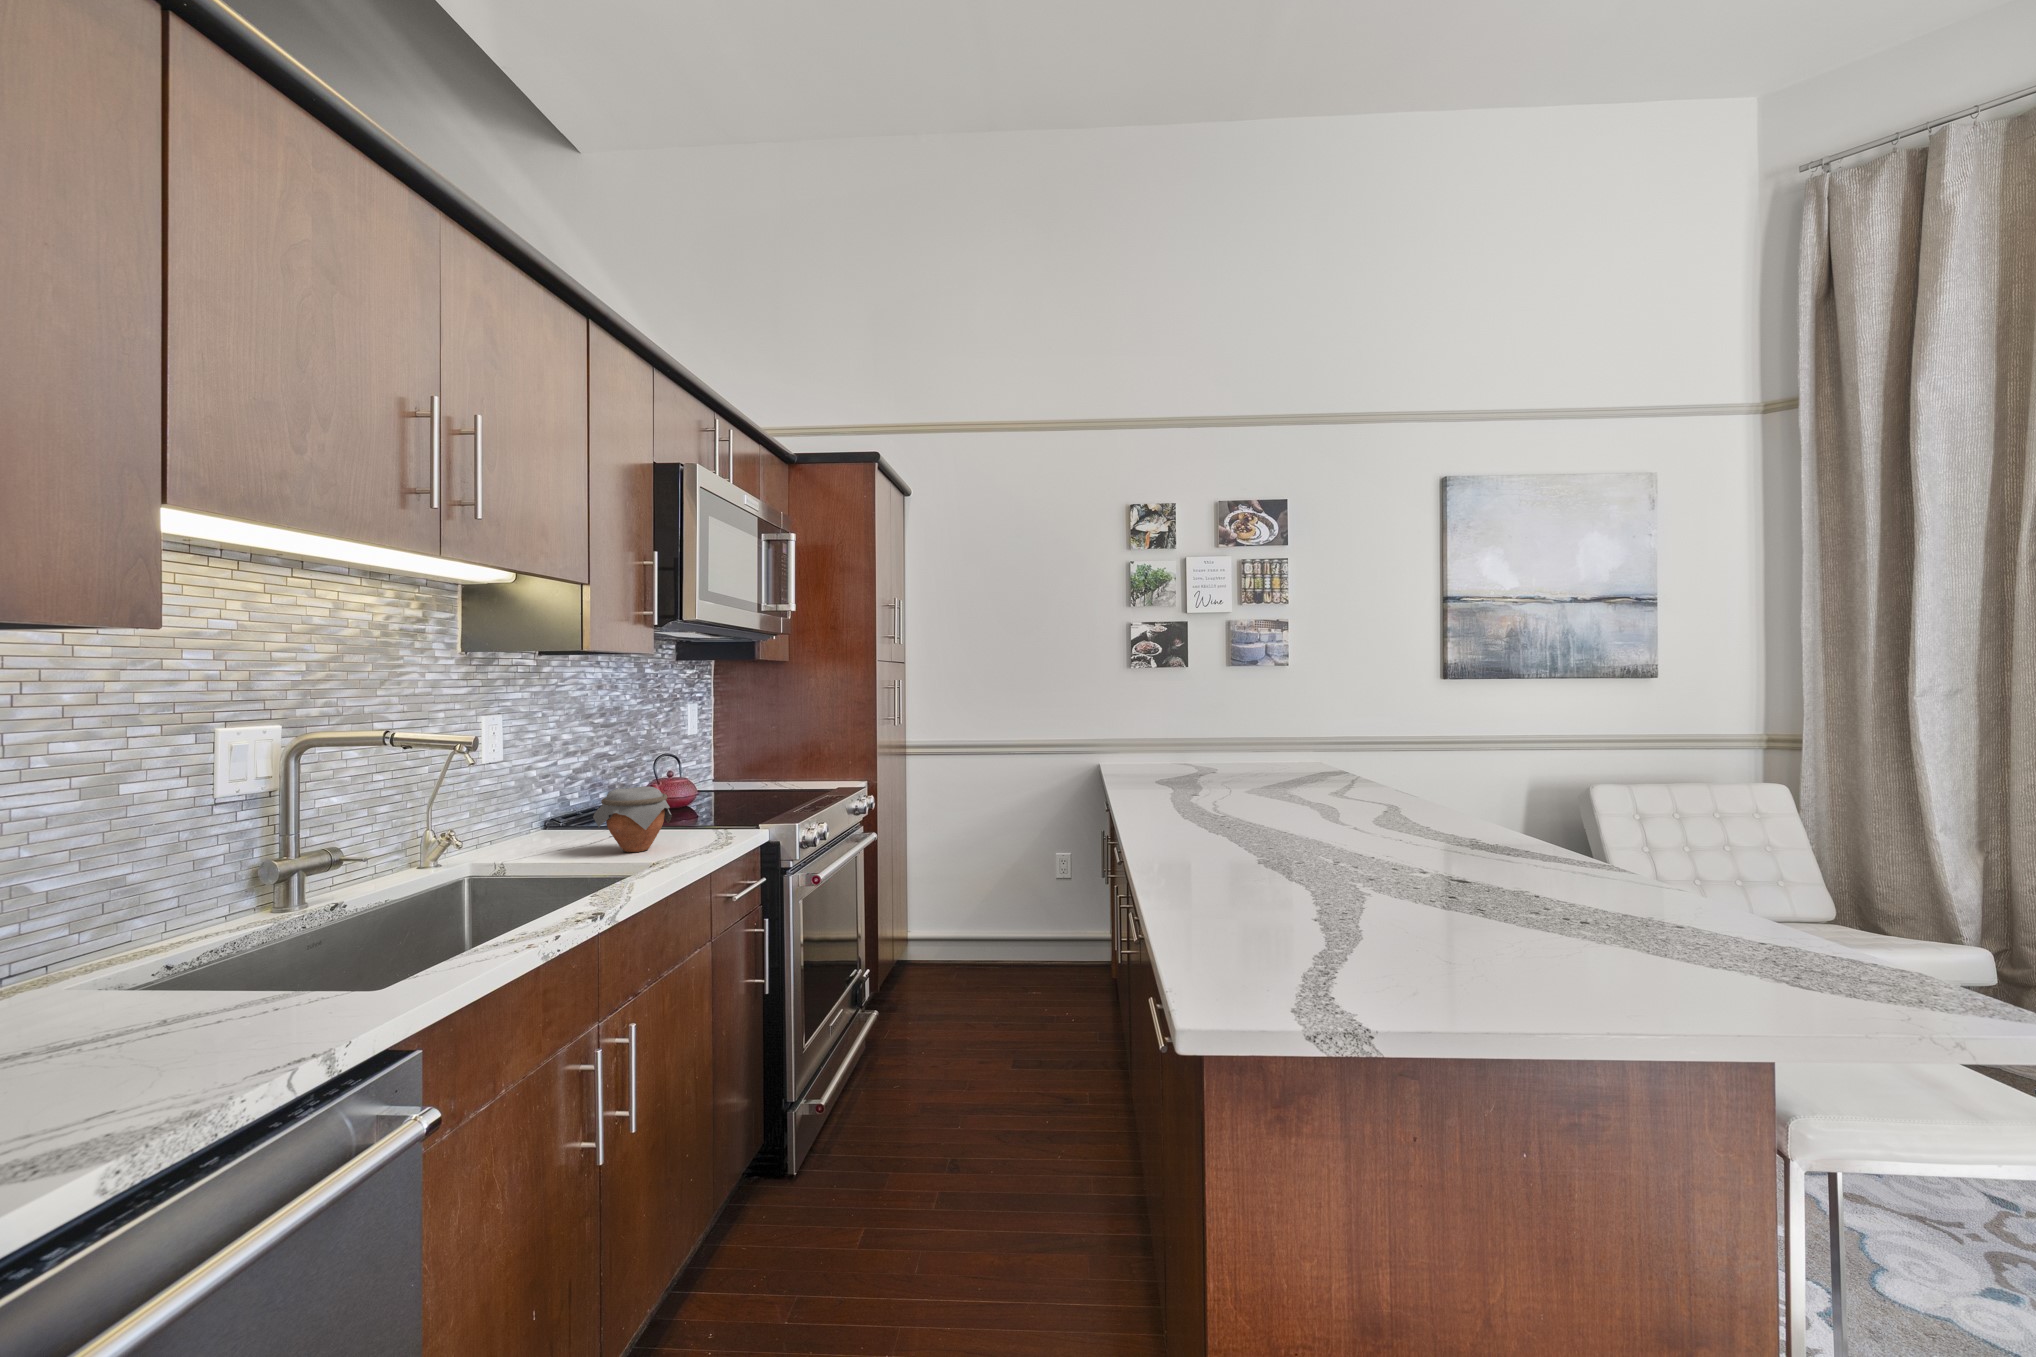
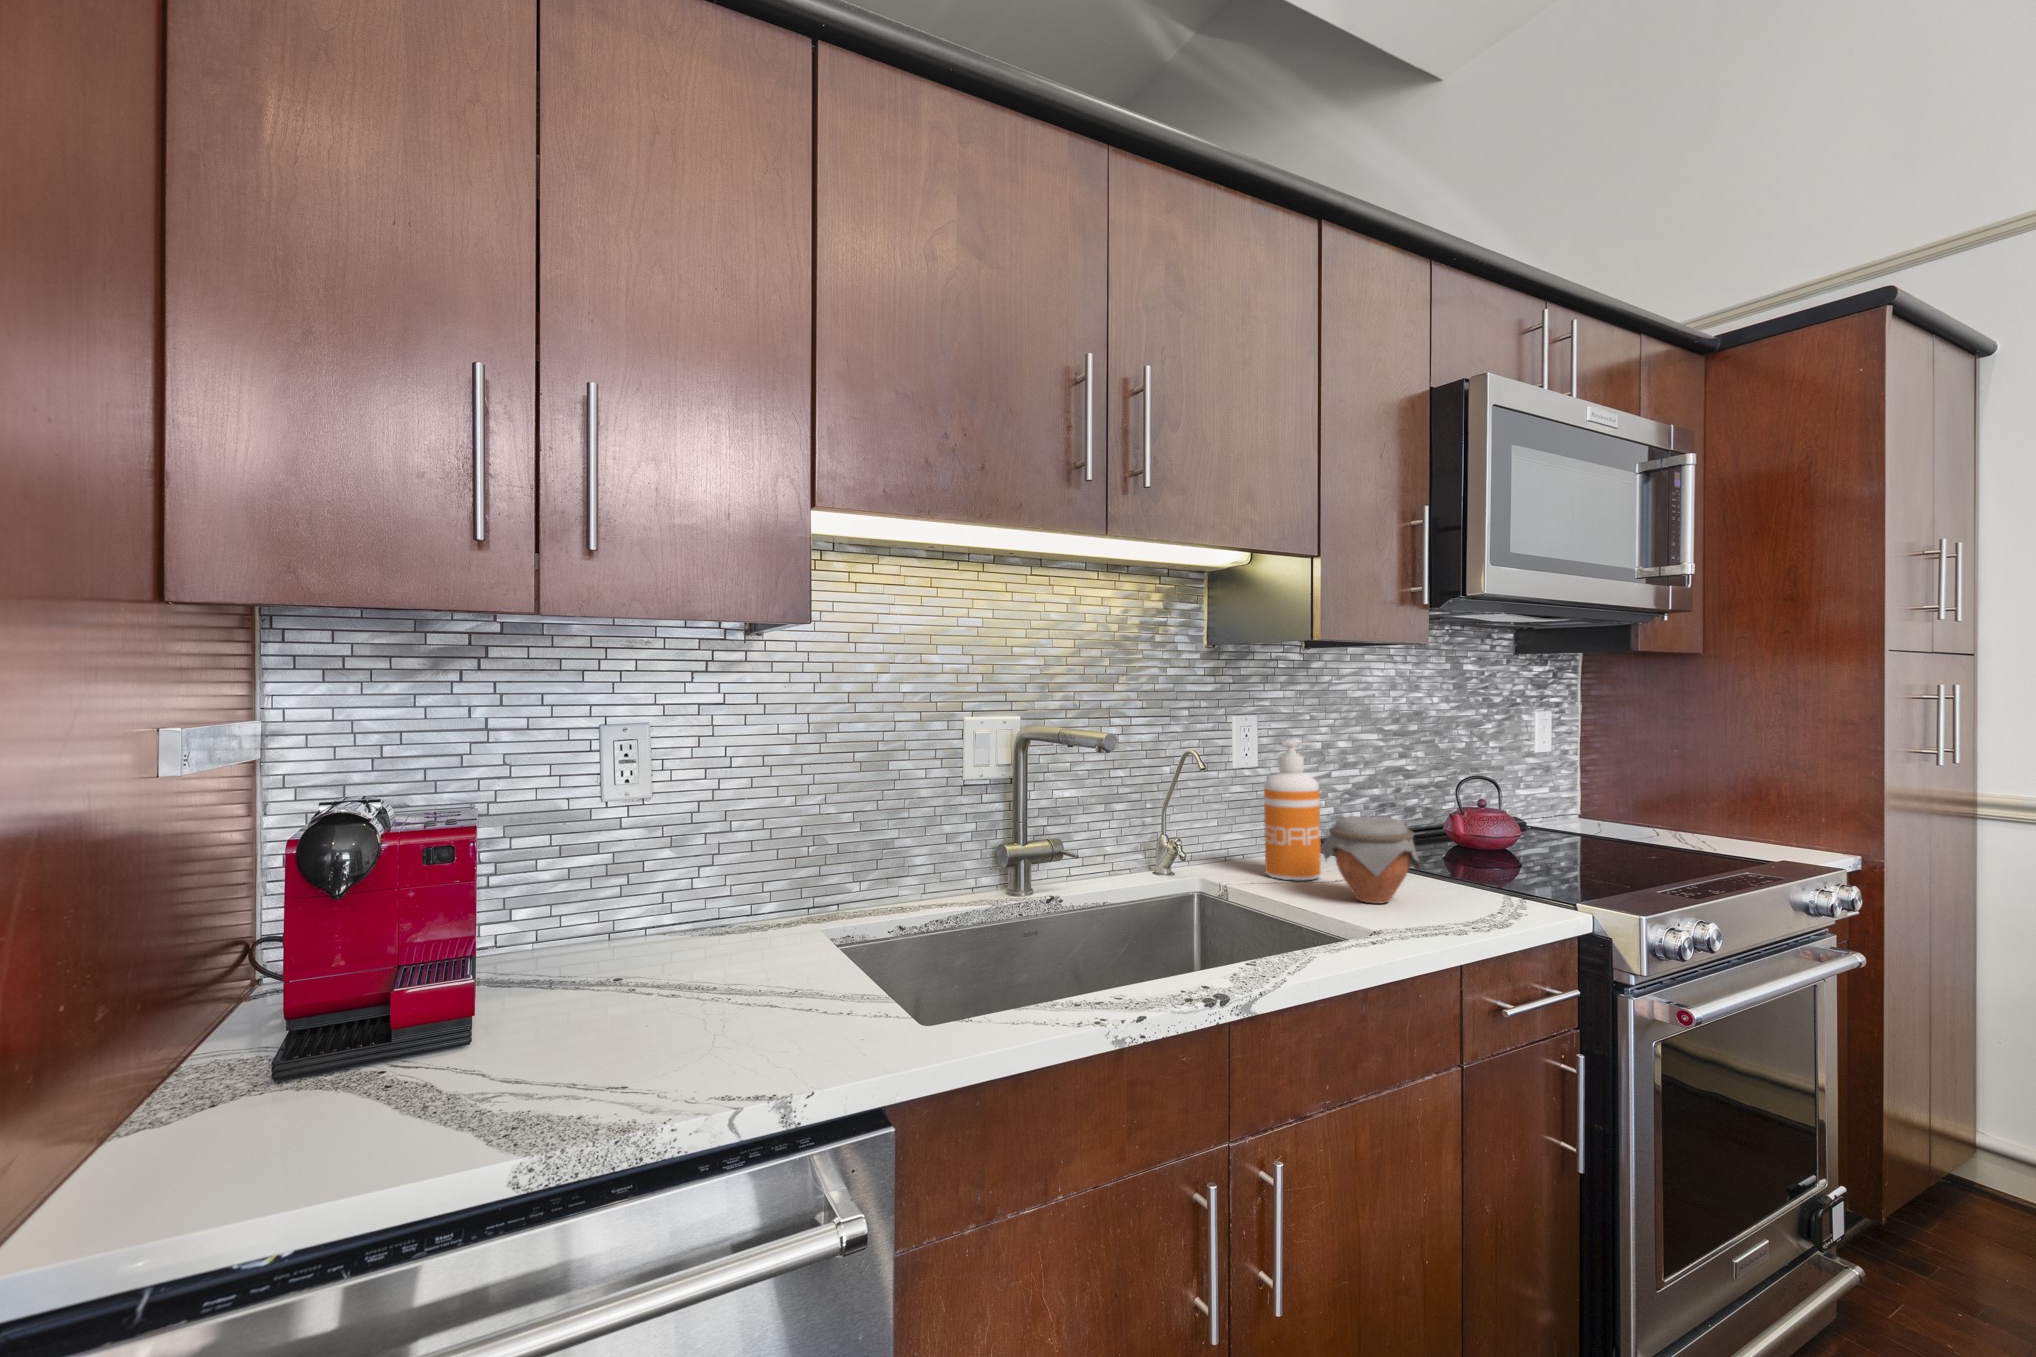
soap dispenser: none [528,735,580,851] -> present [1264,741,1321,881]

